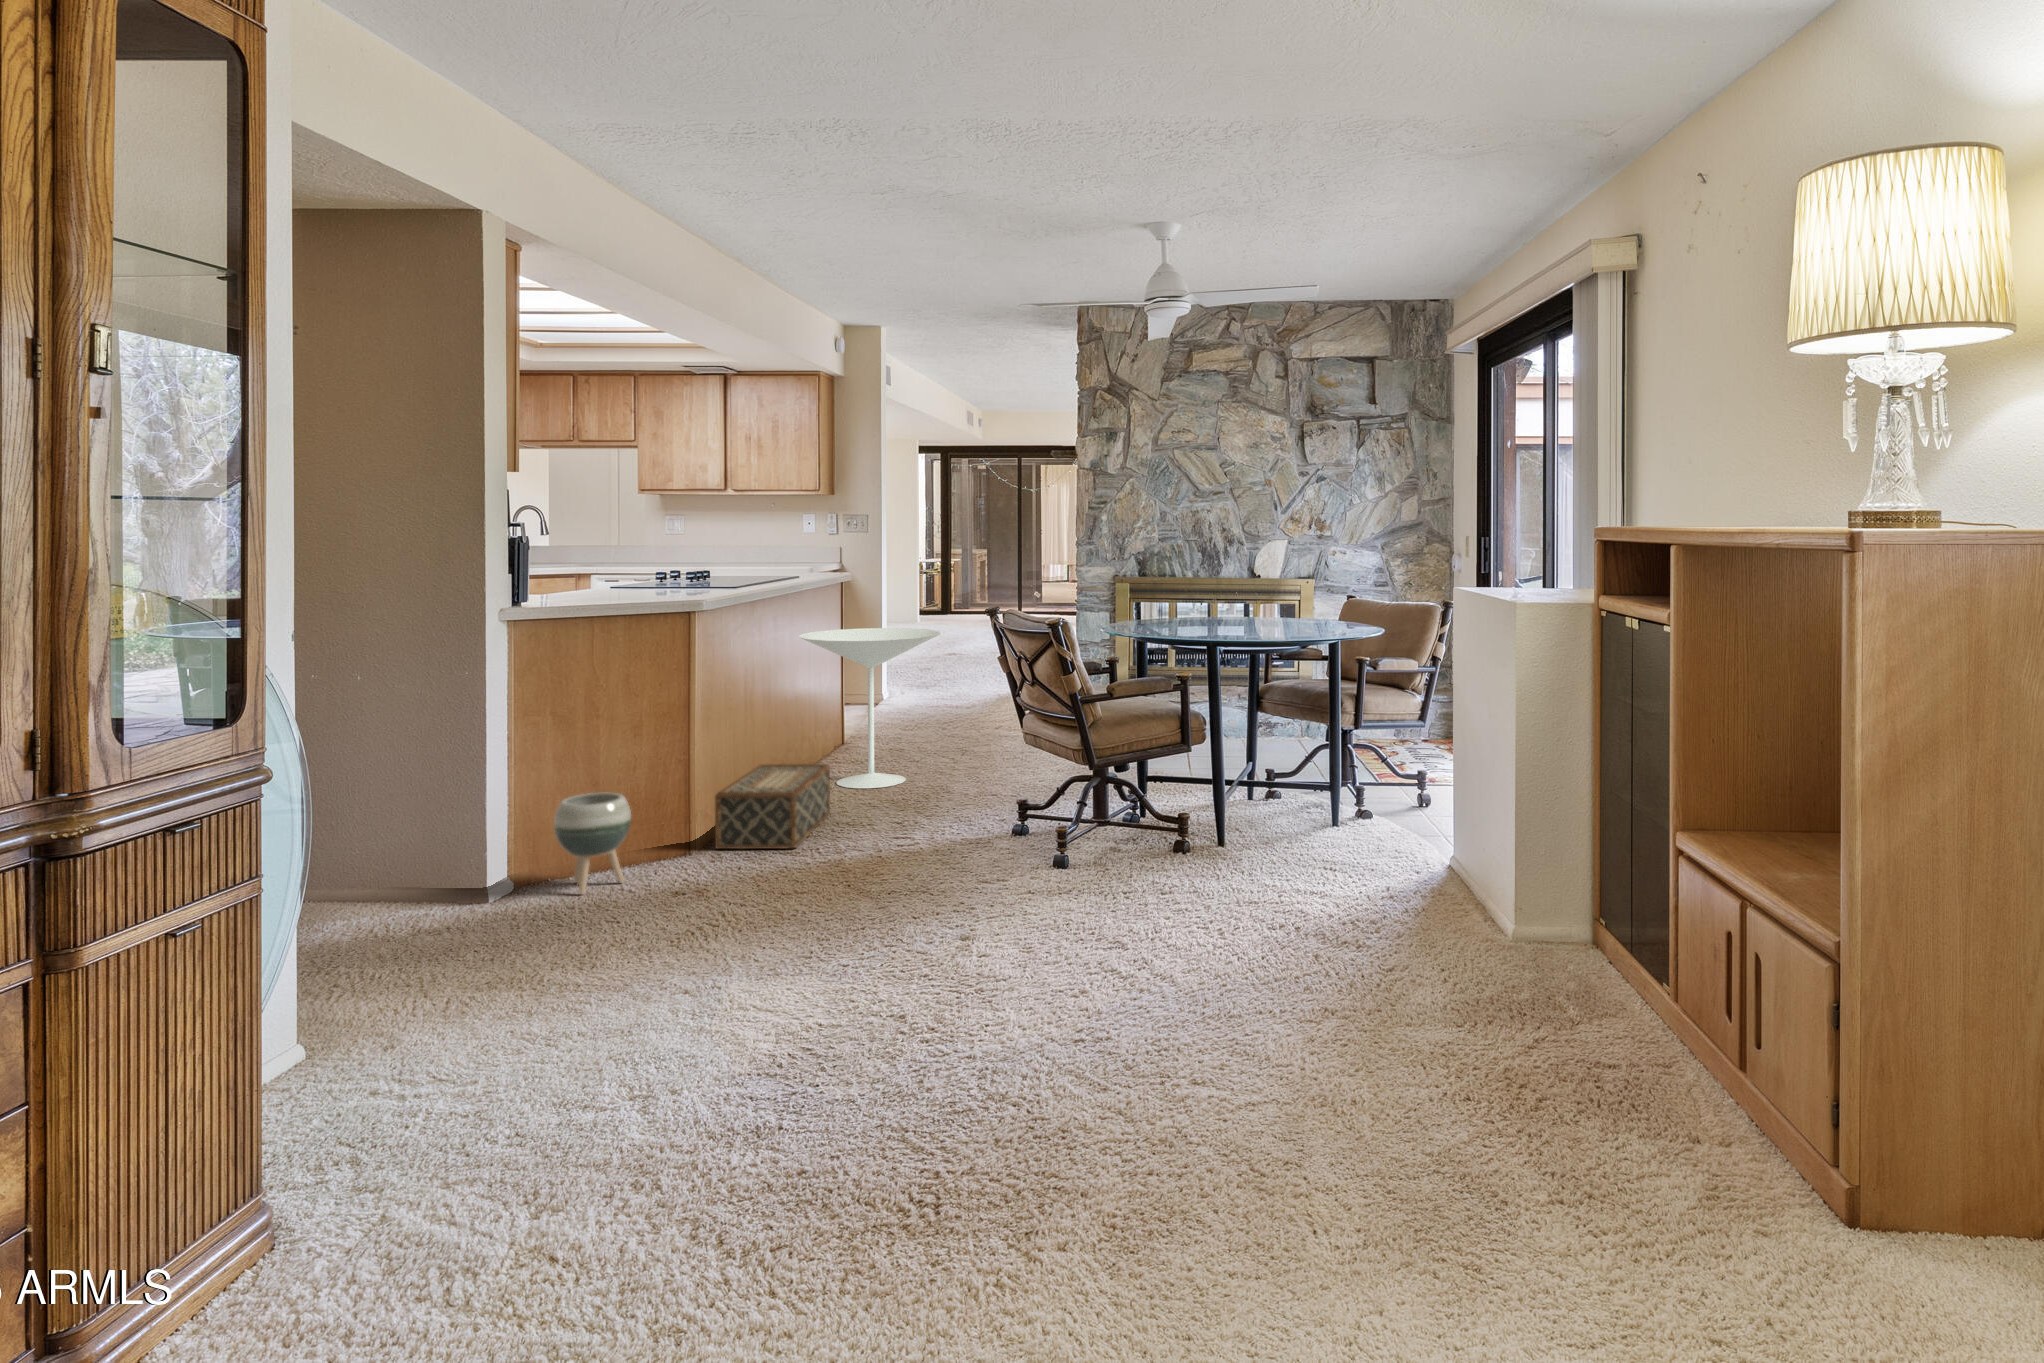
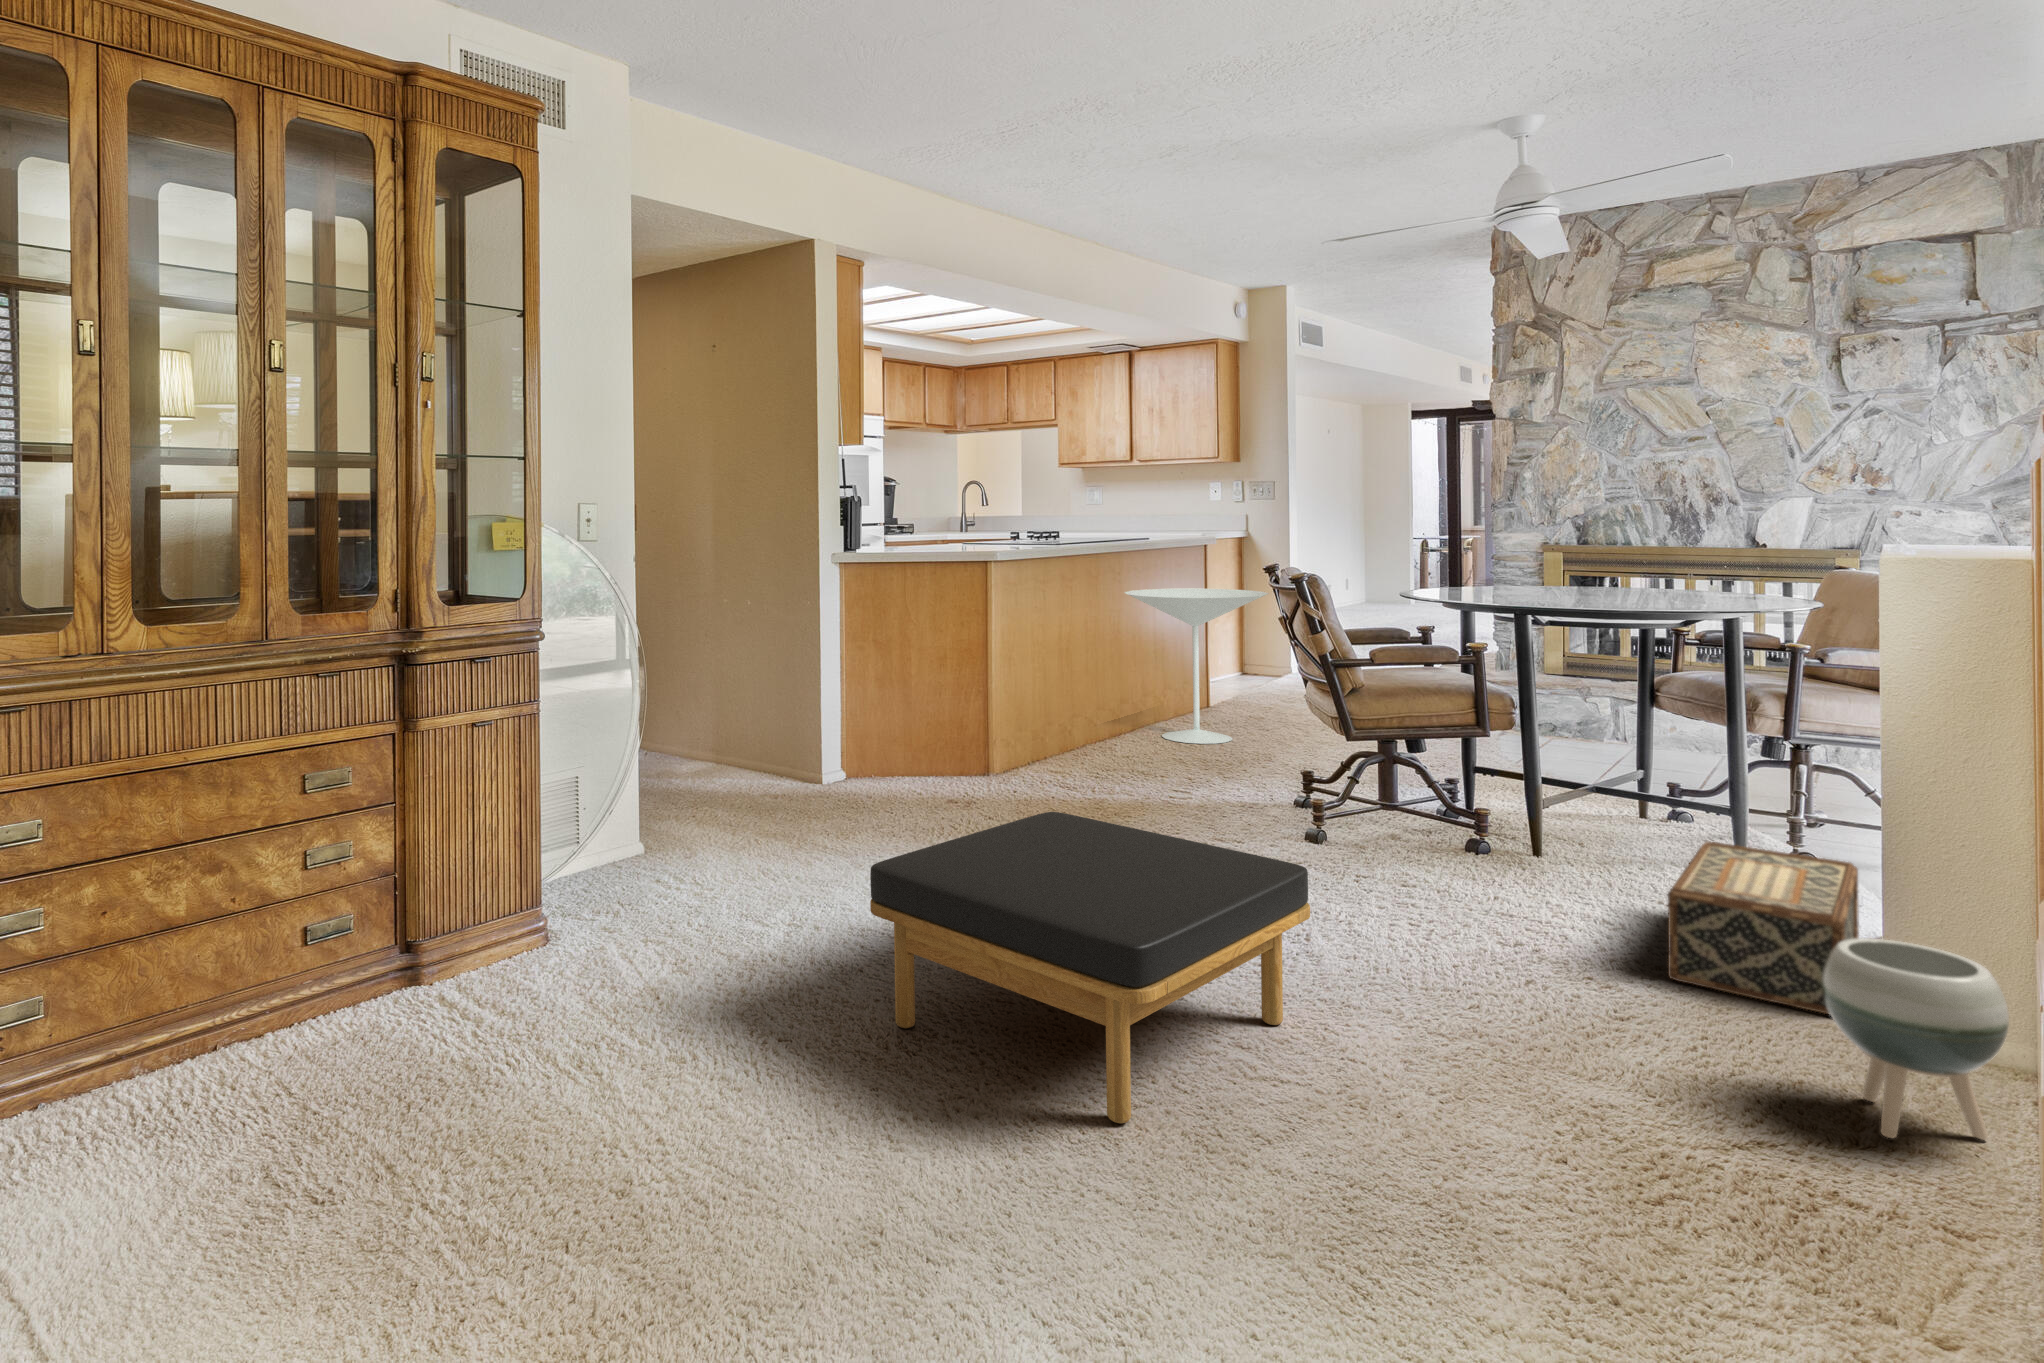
woven basket: present [715,764,830,849] -> present [1668,842,1859,1014]
planter: present [554,793,631,894] -> present [1822,938,2009,1140]
ottoman: none [864,891,1236,1193] -> present [870,812,1310,1123]

